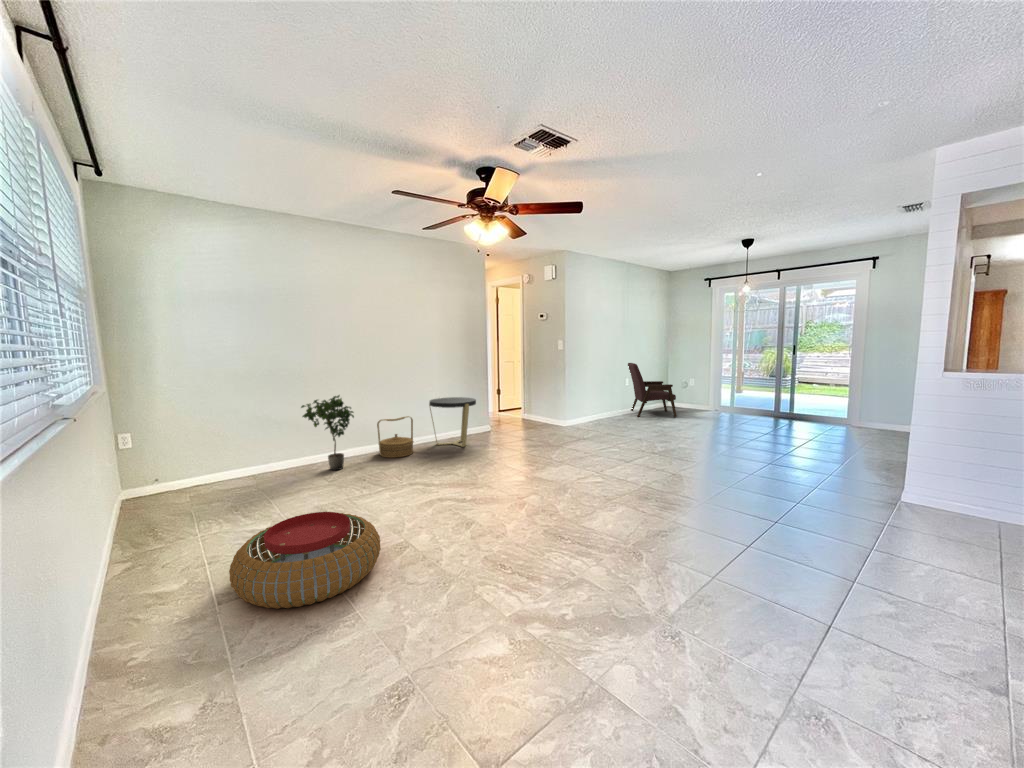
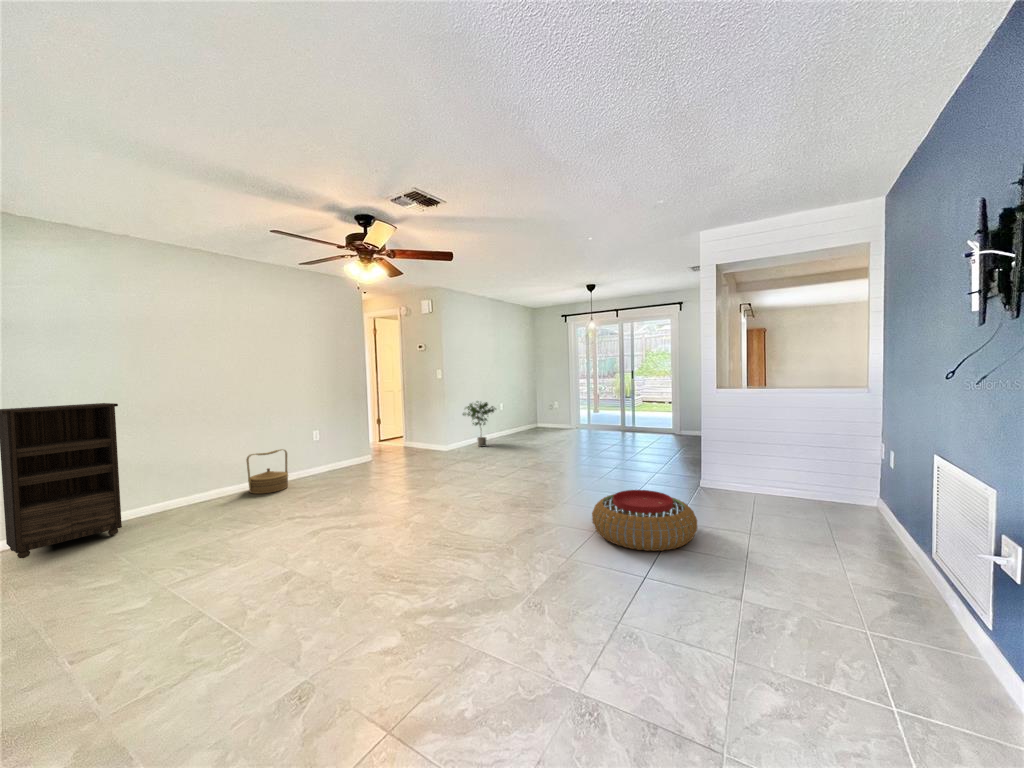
armchair: present [628,363,677,417] -> none [501,389,545,438]
bookshelf: none [180,367,275,500] -> present [0,403,122,558]
potted plant: present [301,395,354,470] -> present [463,401,496,447]
side table: present [429,397,476,447] -> none [305,428,356,477]
pouf: present [229,512,381,609] -> present [592,490,697,551]

